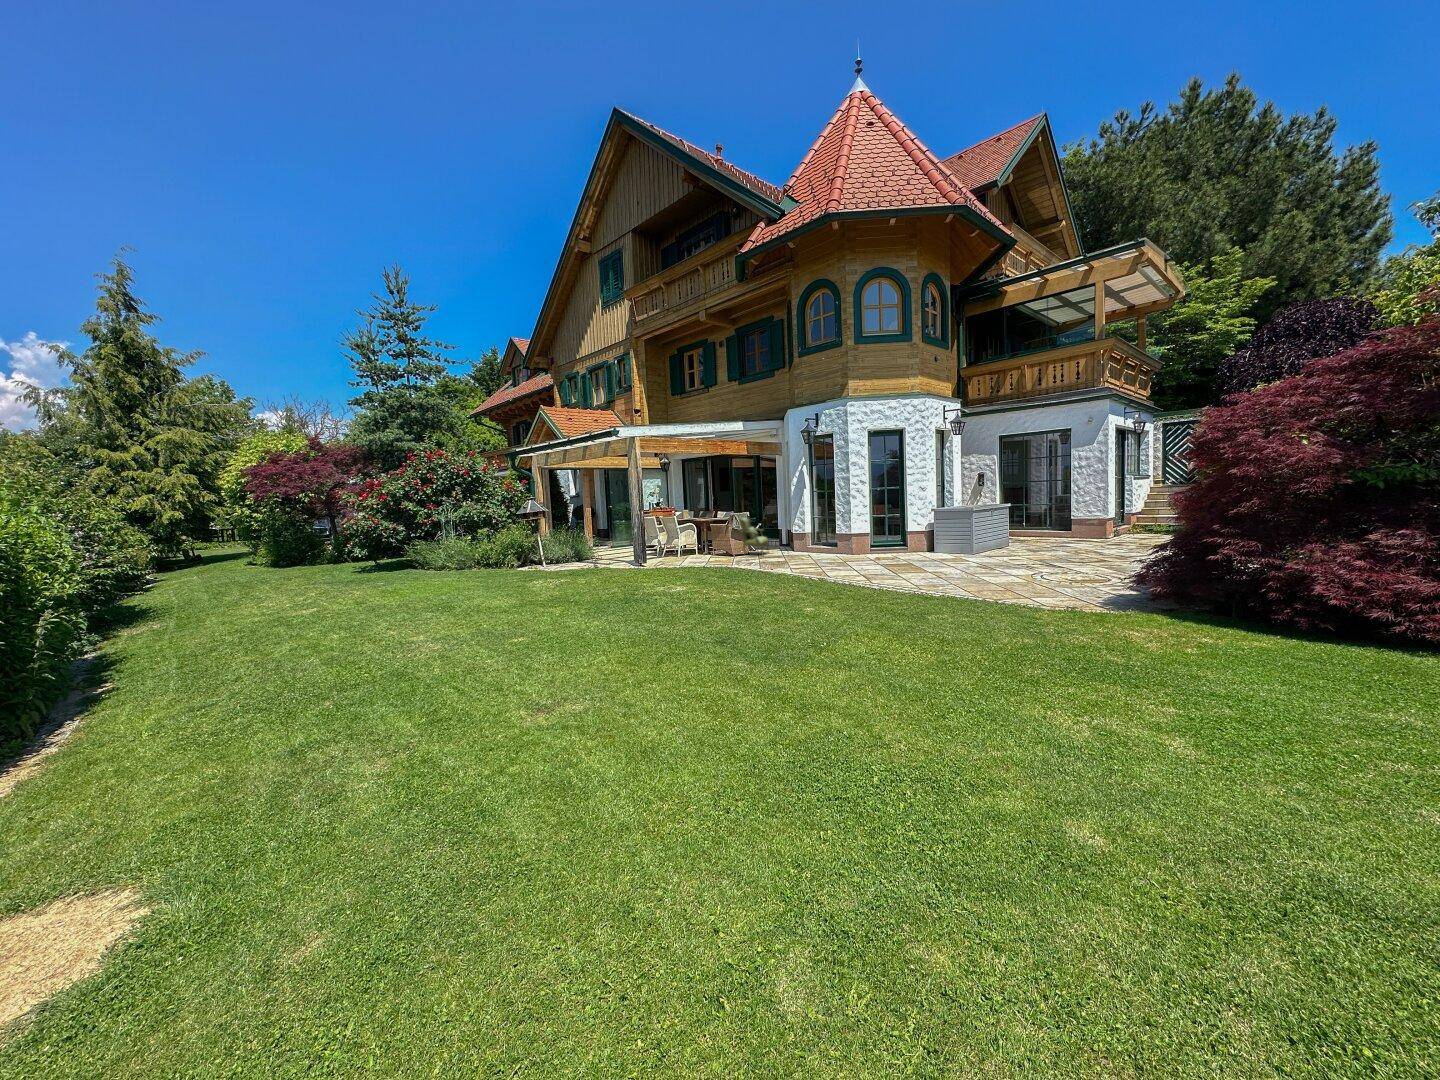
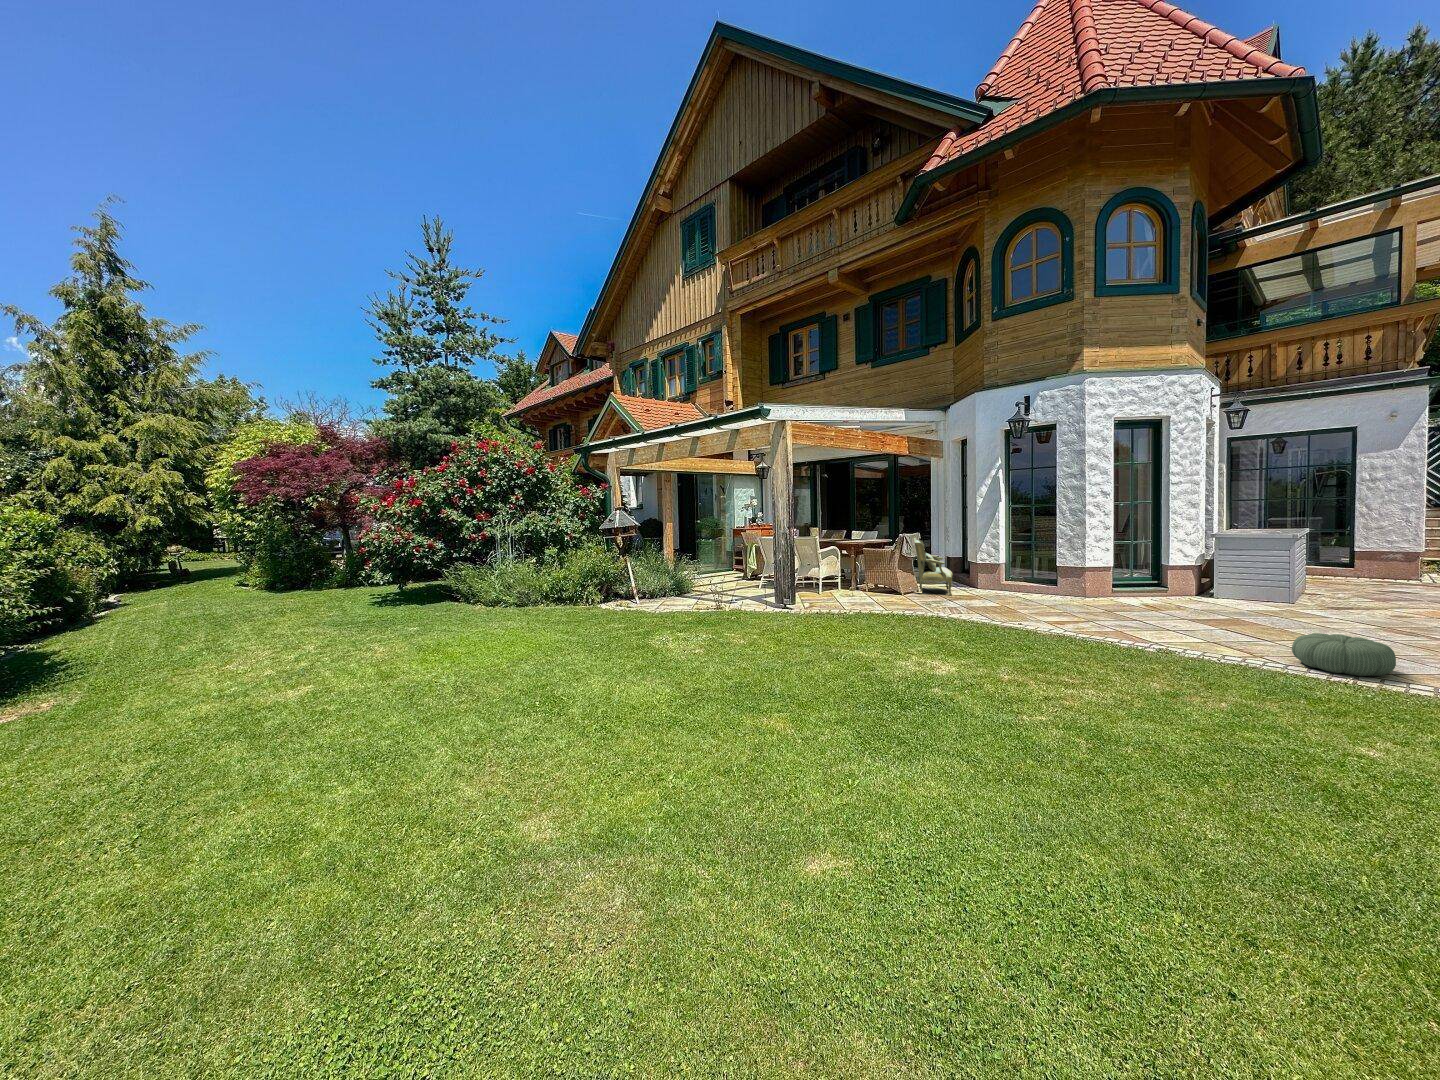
pouf: none [876,565,917,586] -> present [1292,633,1396,676]

